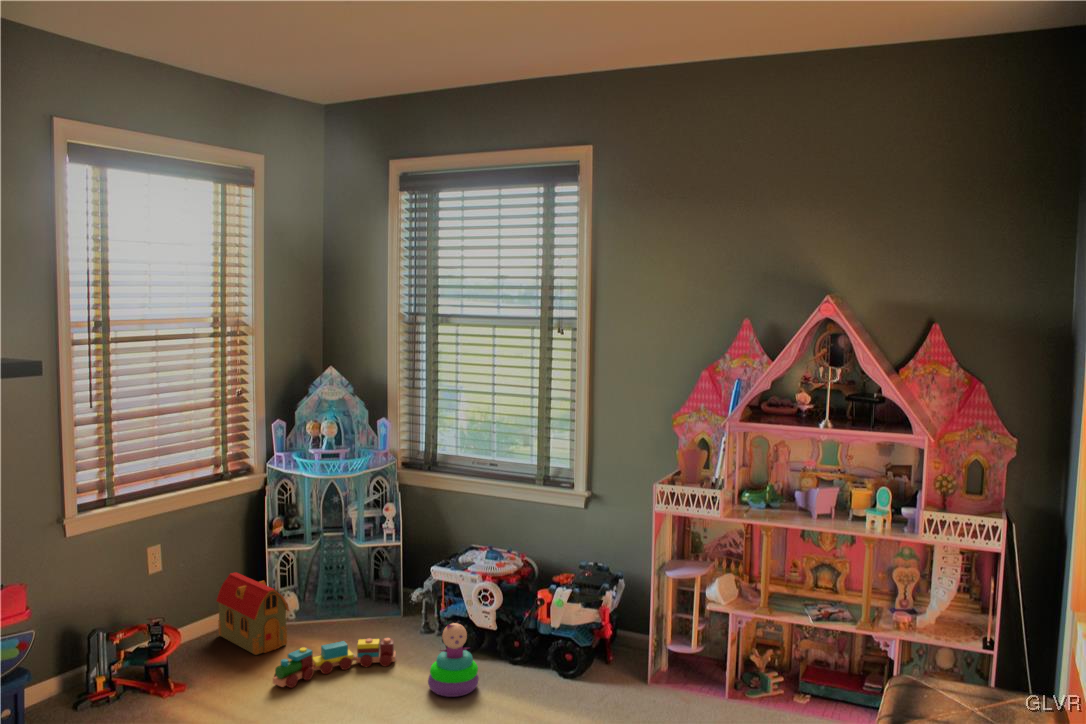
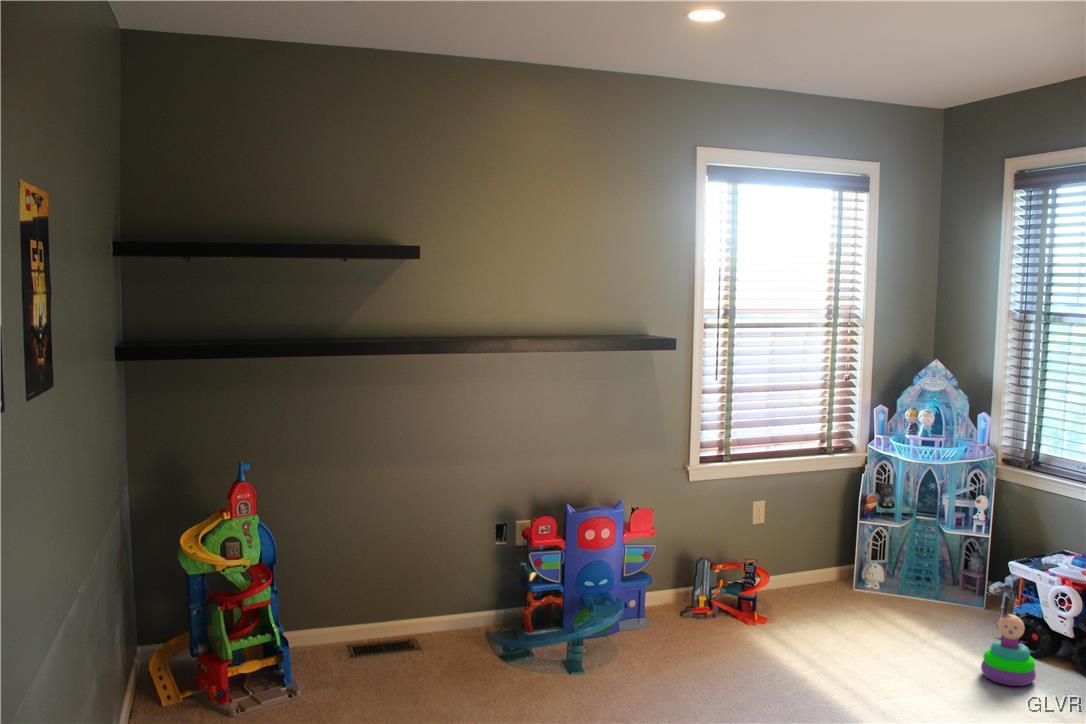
toy house: present [217,572,289,655] -> none [812,537,871,611]
toy train: present [273,638,396,688] -> none [841,608,964,647]

